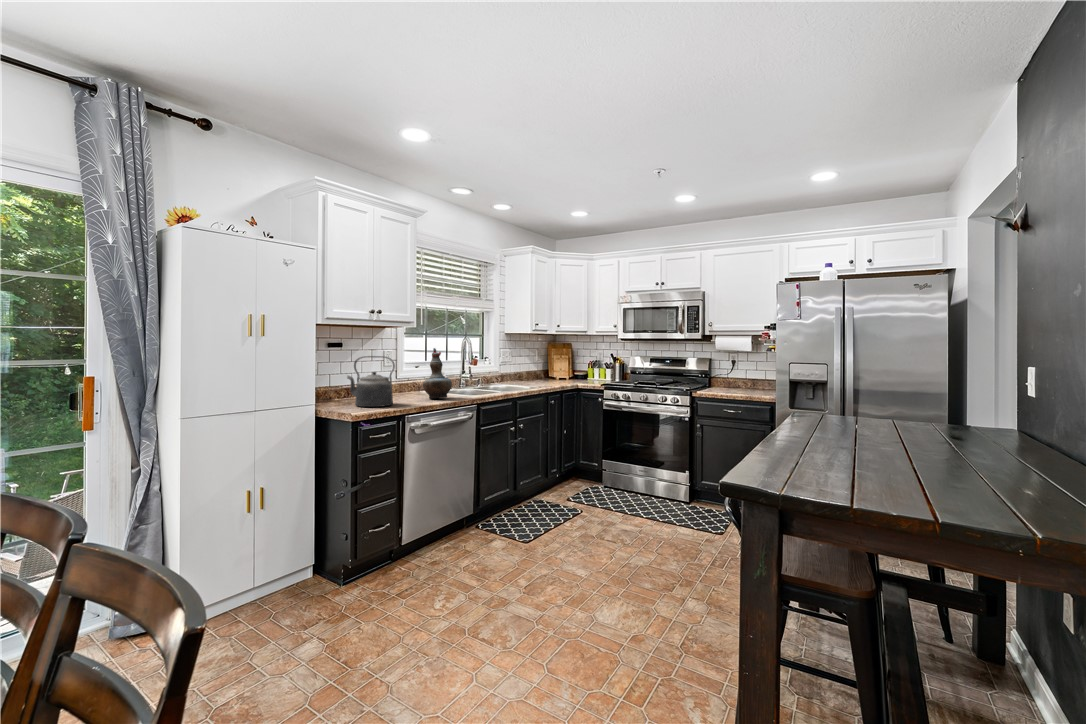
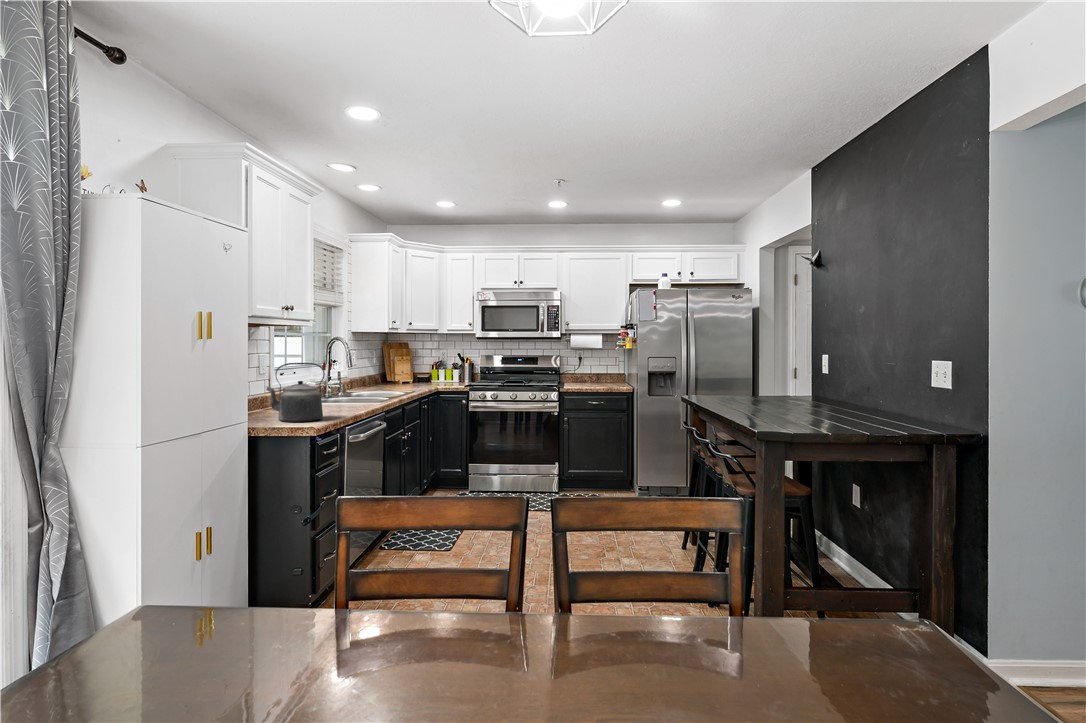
decorative vase: present [423,348,452,399] -> none [330,351,363,409]

